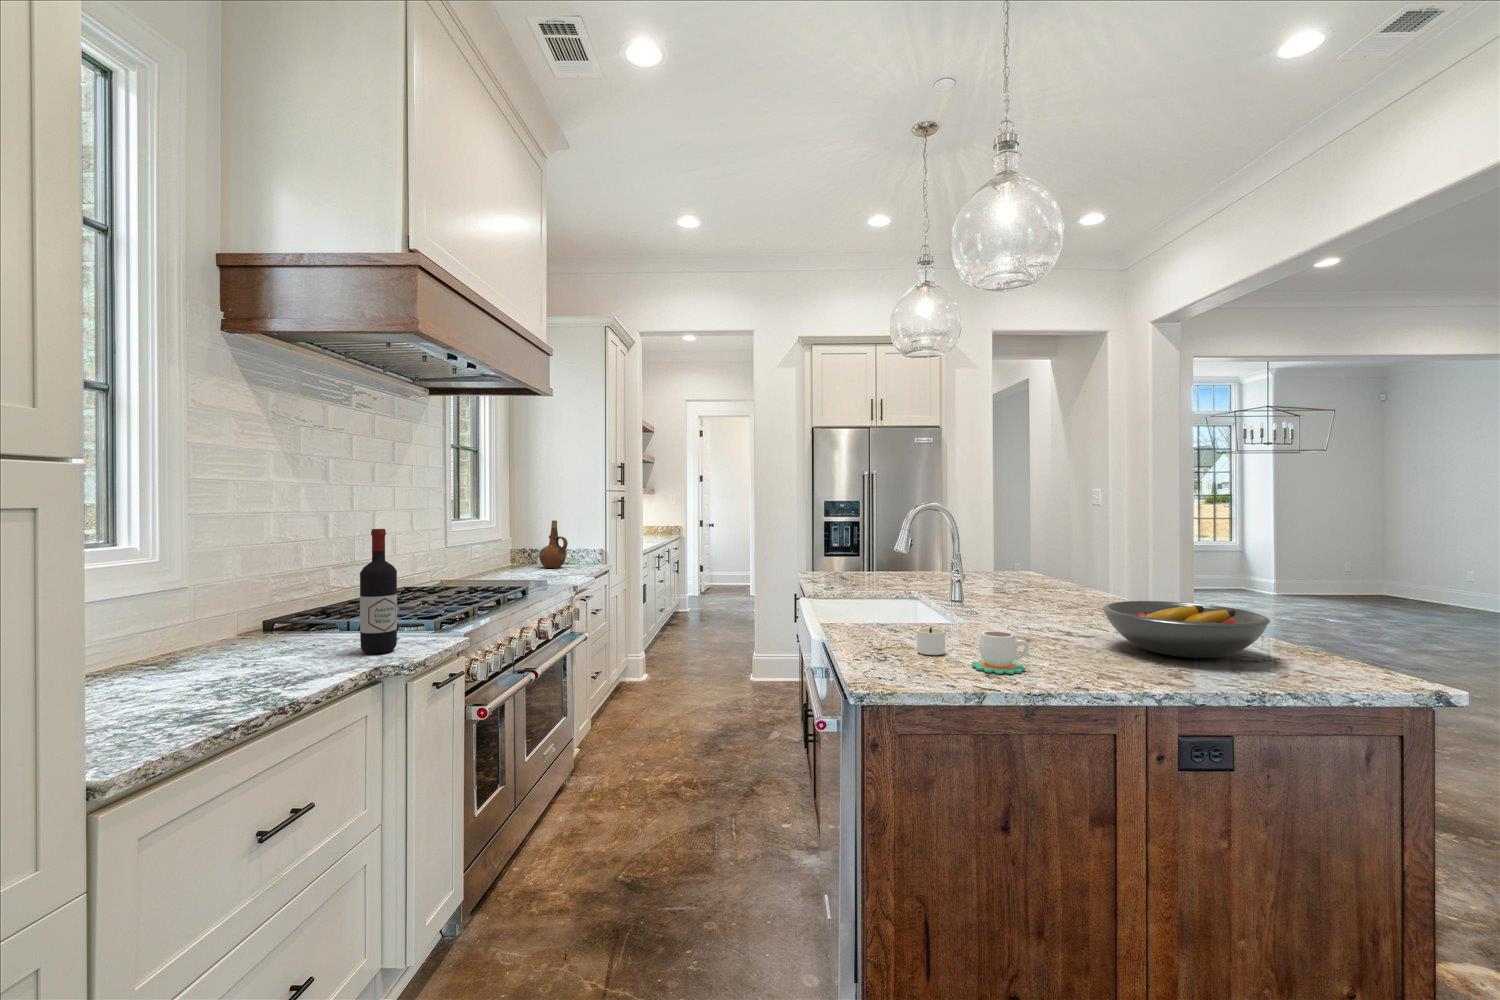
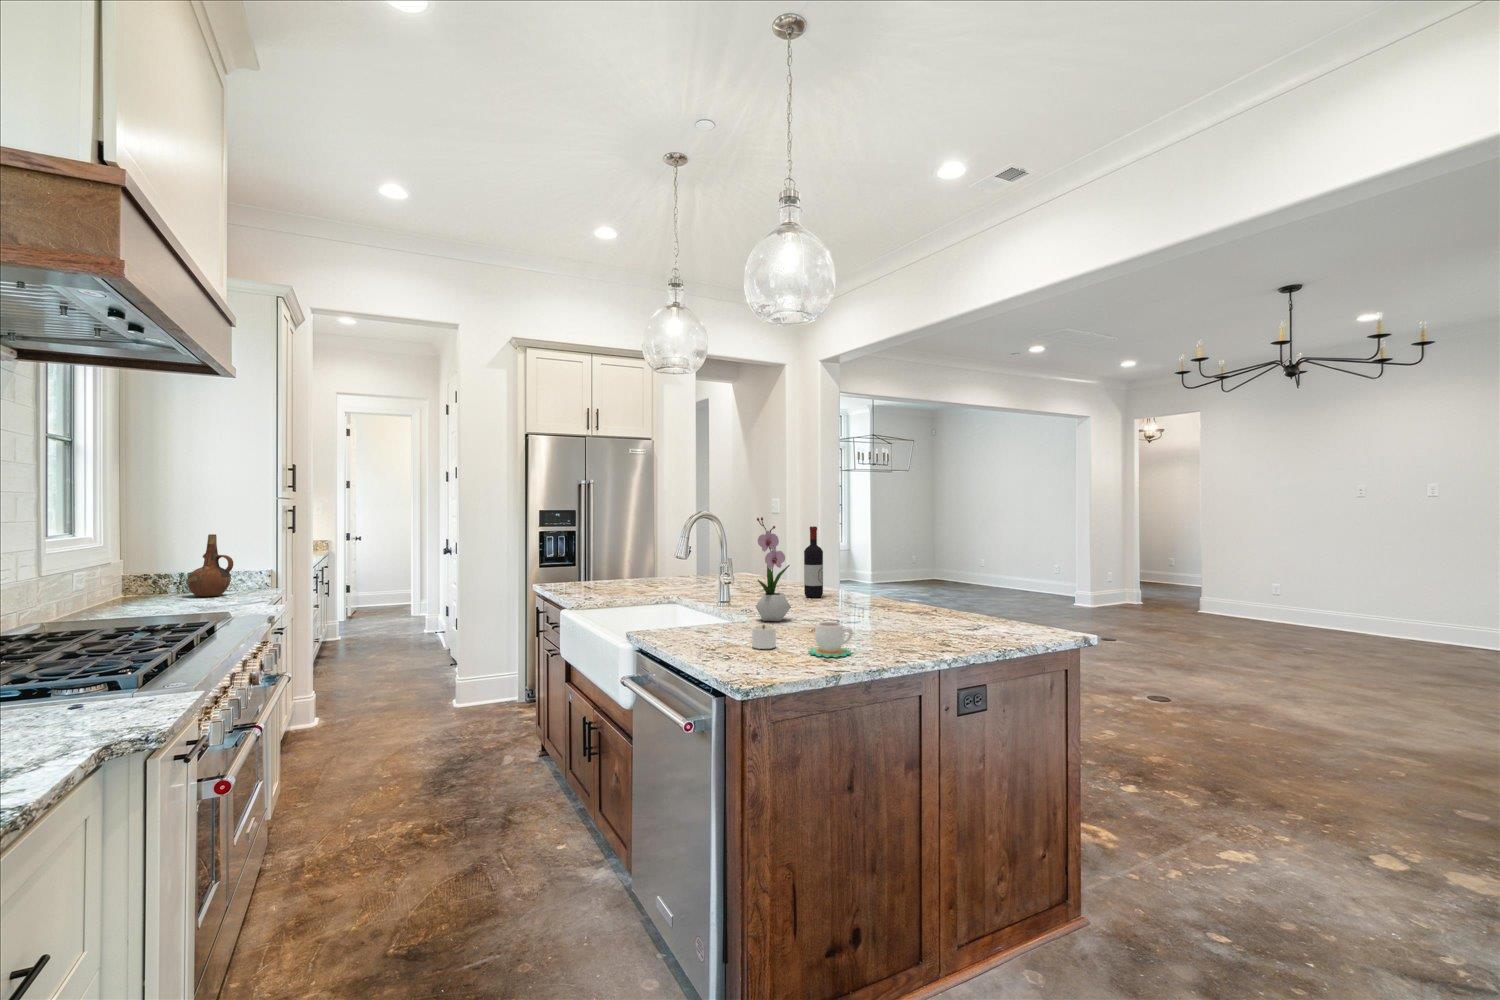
flower arrangement: none [960,509,1007,627] -> present [756,517,791,621]
wine bottle: present [360,529,397,654] -> present [804,527,823,598]
fruit bowl: present [1102,601,1270,658] -> none [874,589,987,630]

